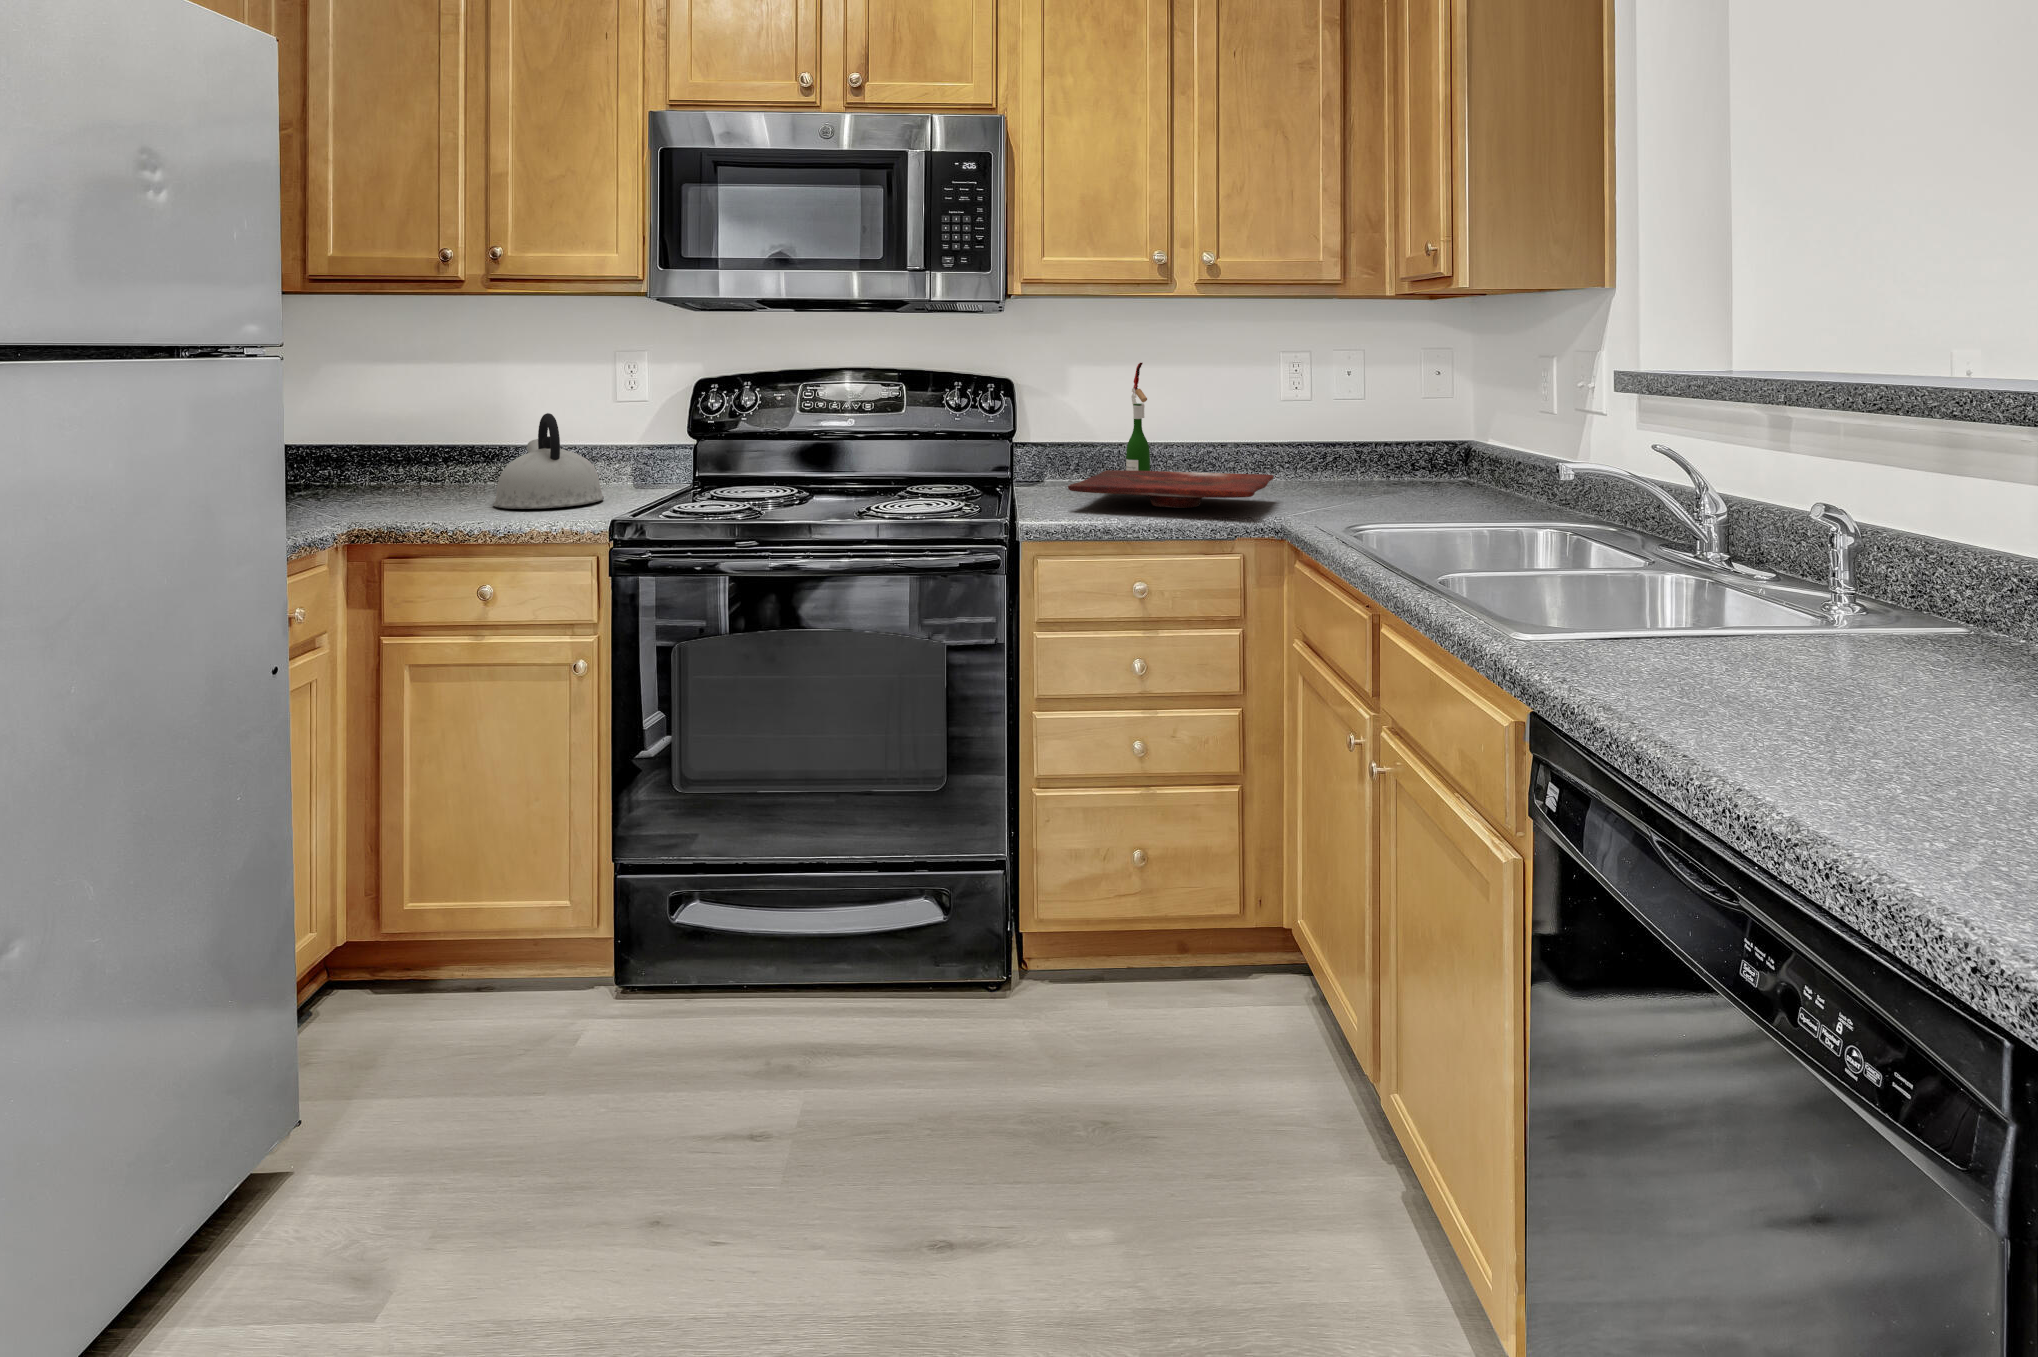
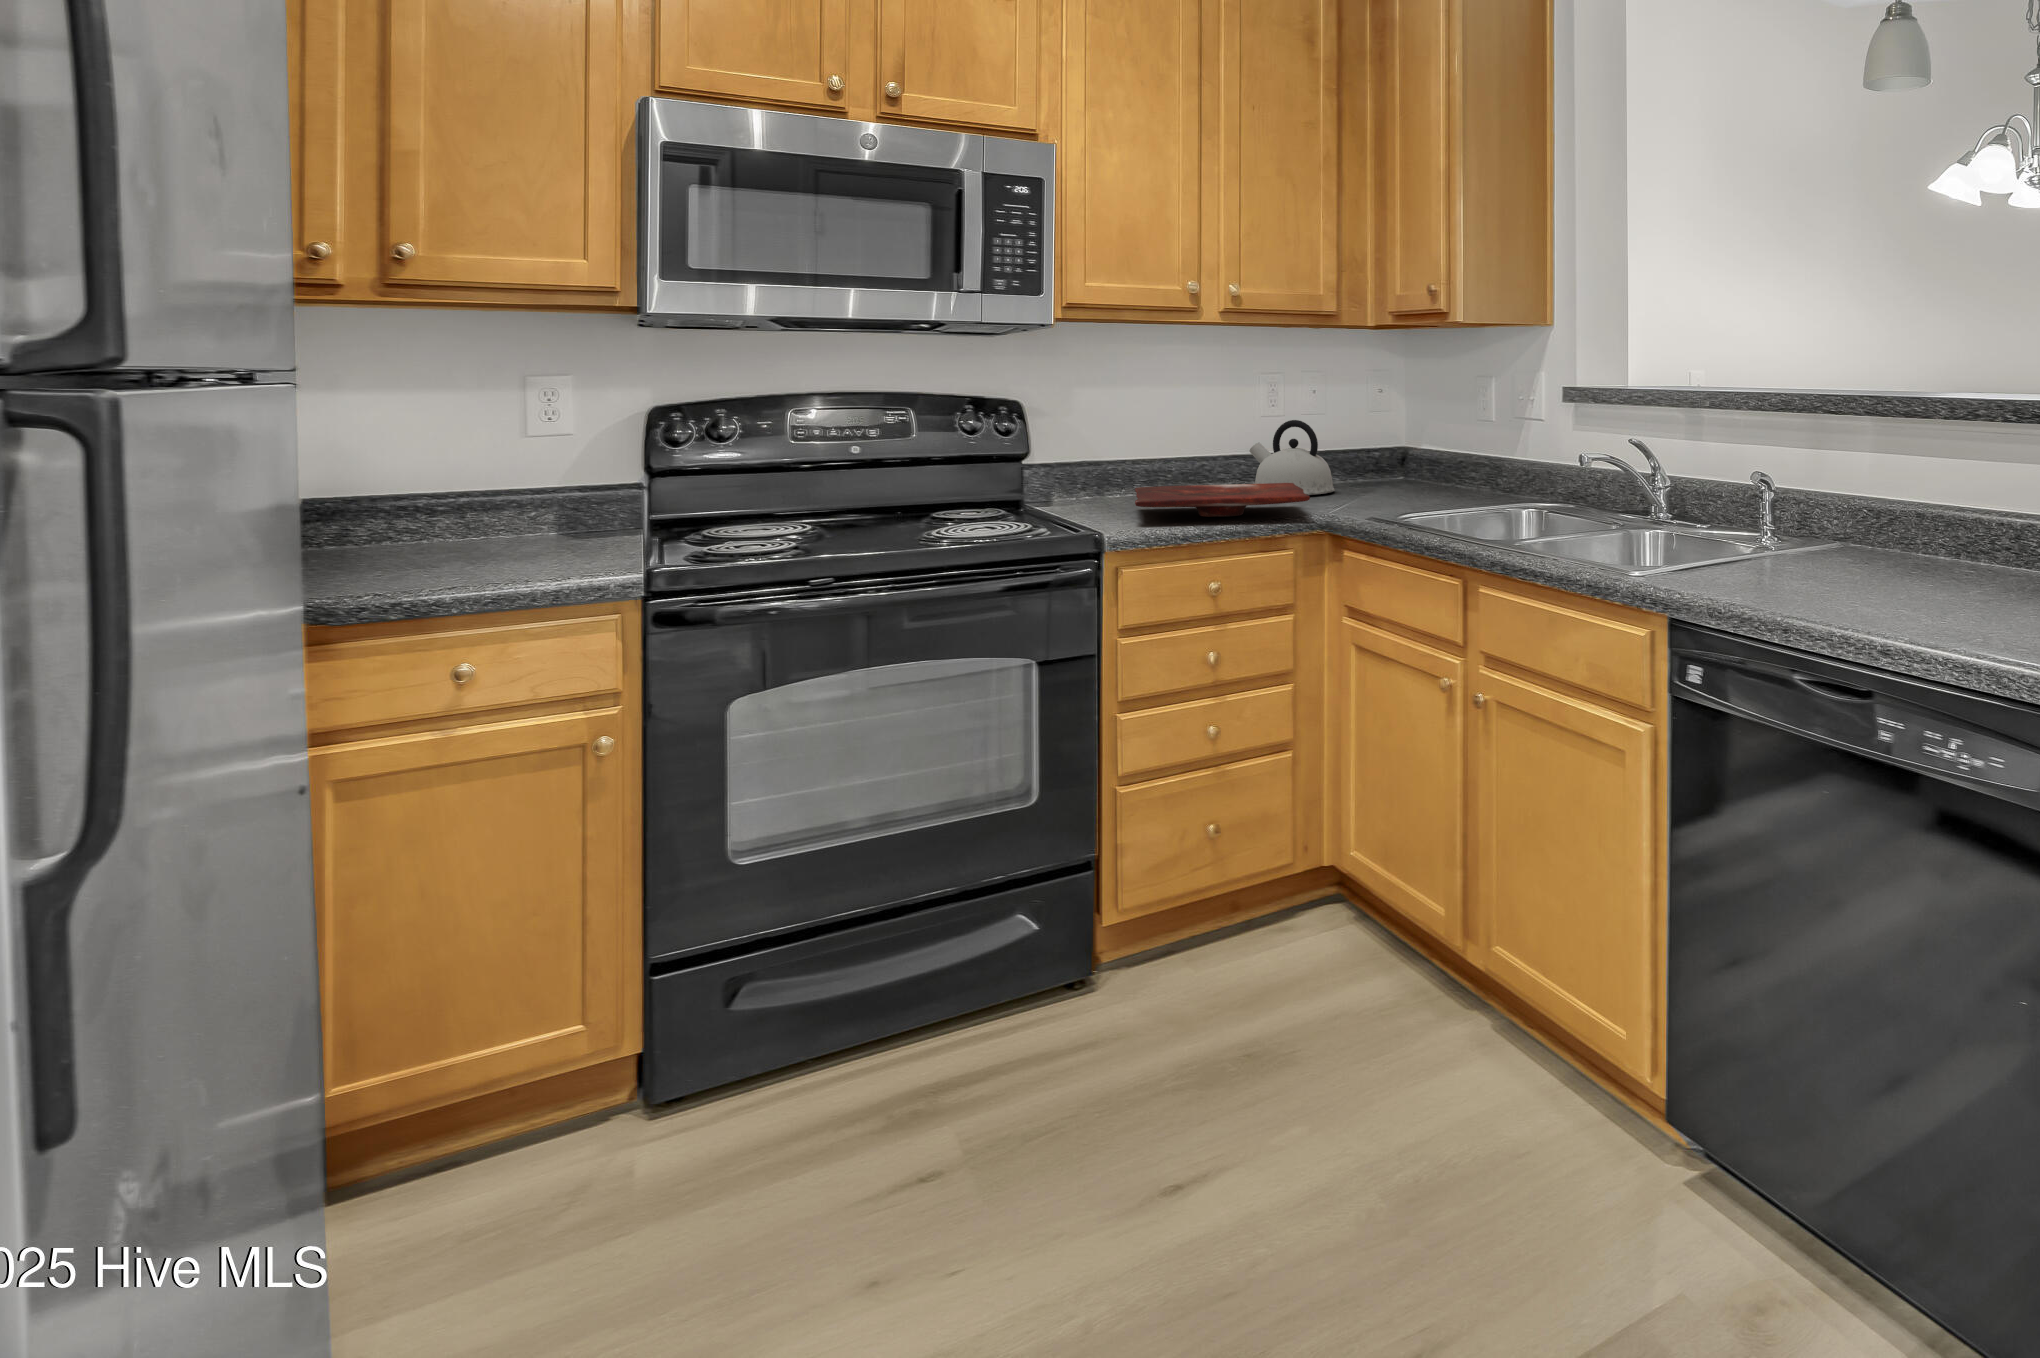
wine bottle: present [1126,363,1150,471] -> none [1136,384,1167,500]
kettle: present [493,413,604,509] -> present [1249,420,1335,495]

